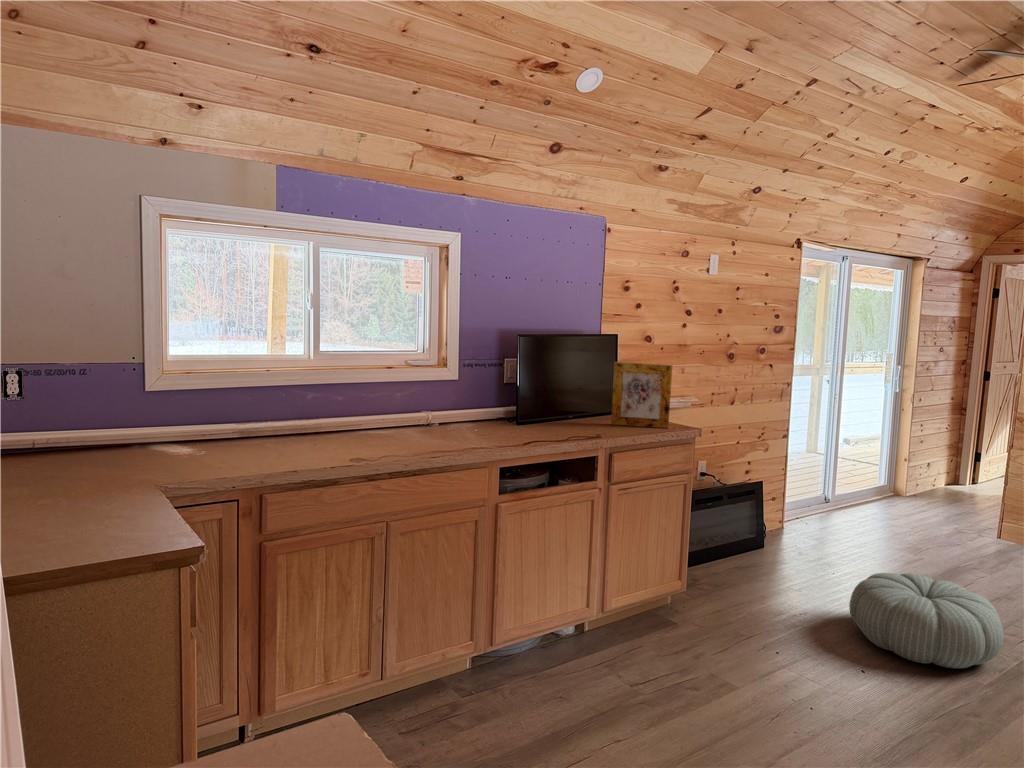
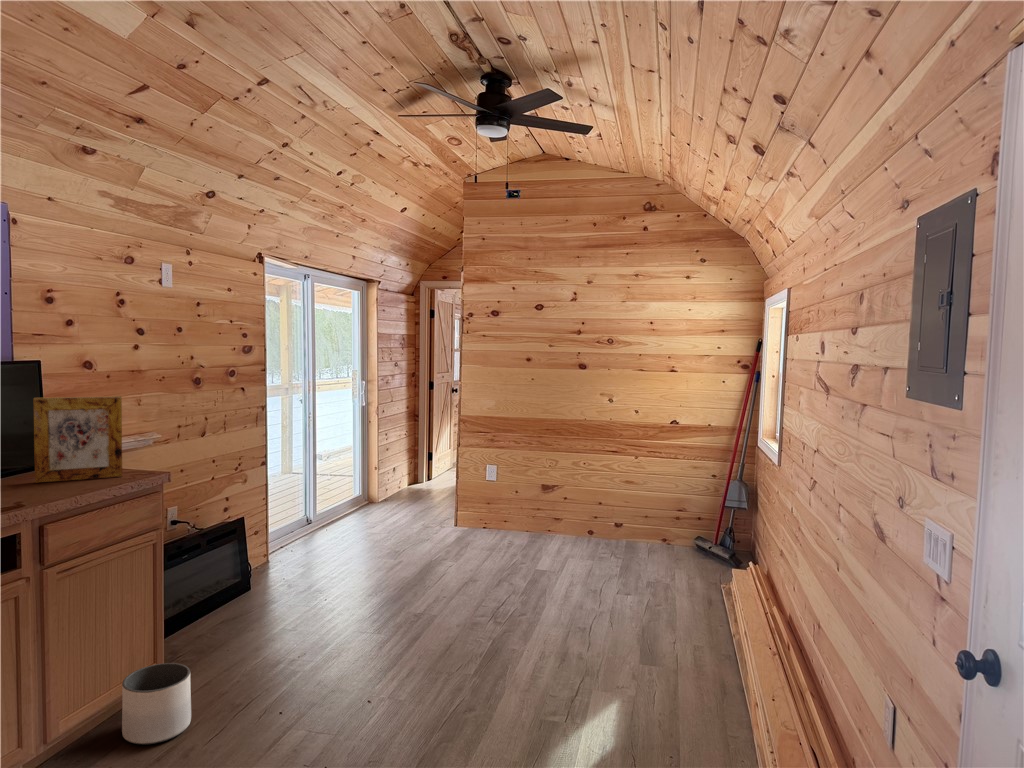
pouf: present [849,573,1004,669] -> none [348,581,478,670]
planter: none [654,581,706,642] -> present [122,663,191,745]

